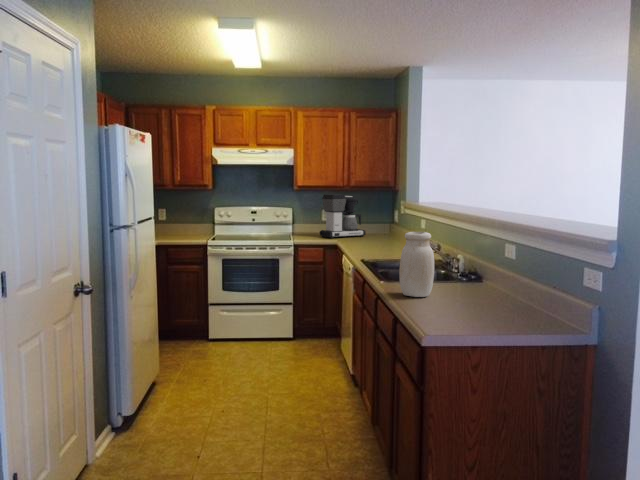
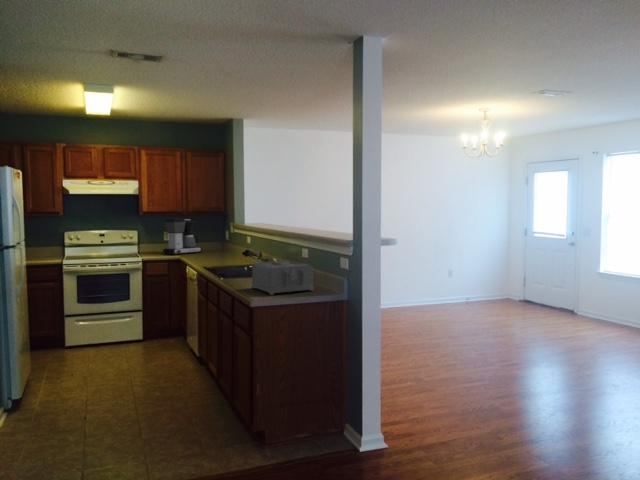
jar: present [399,232,434,297] -> none [234,241,257,284]
toaster: none [426,266,533,327] -> present [252,261,314,295]

